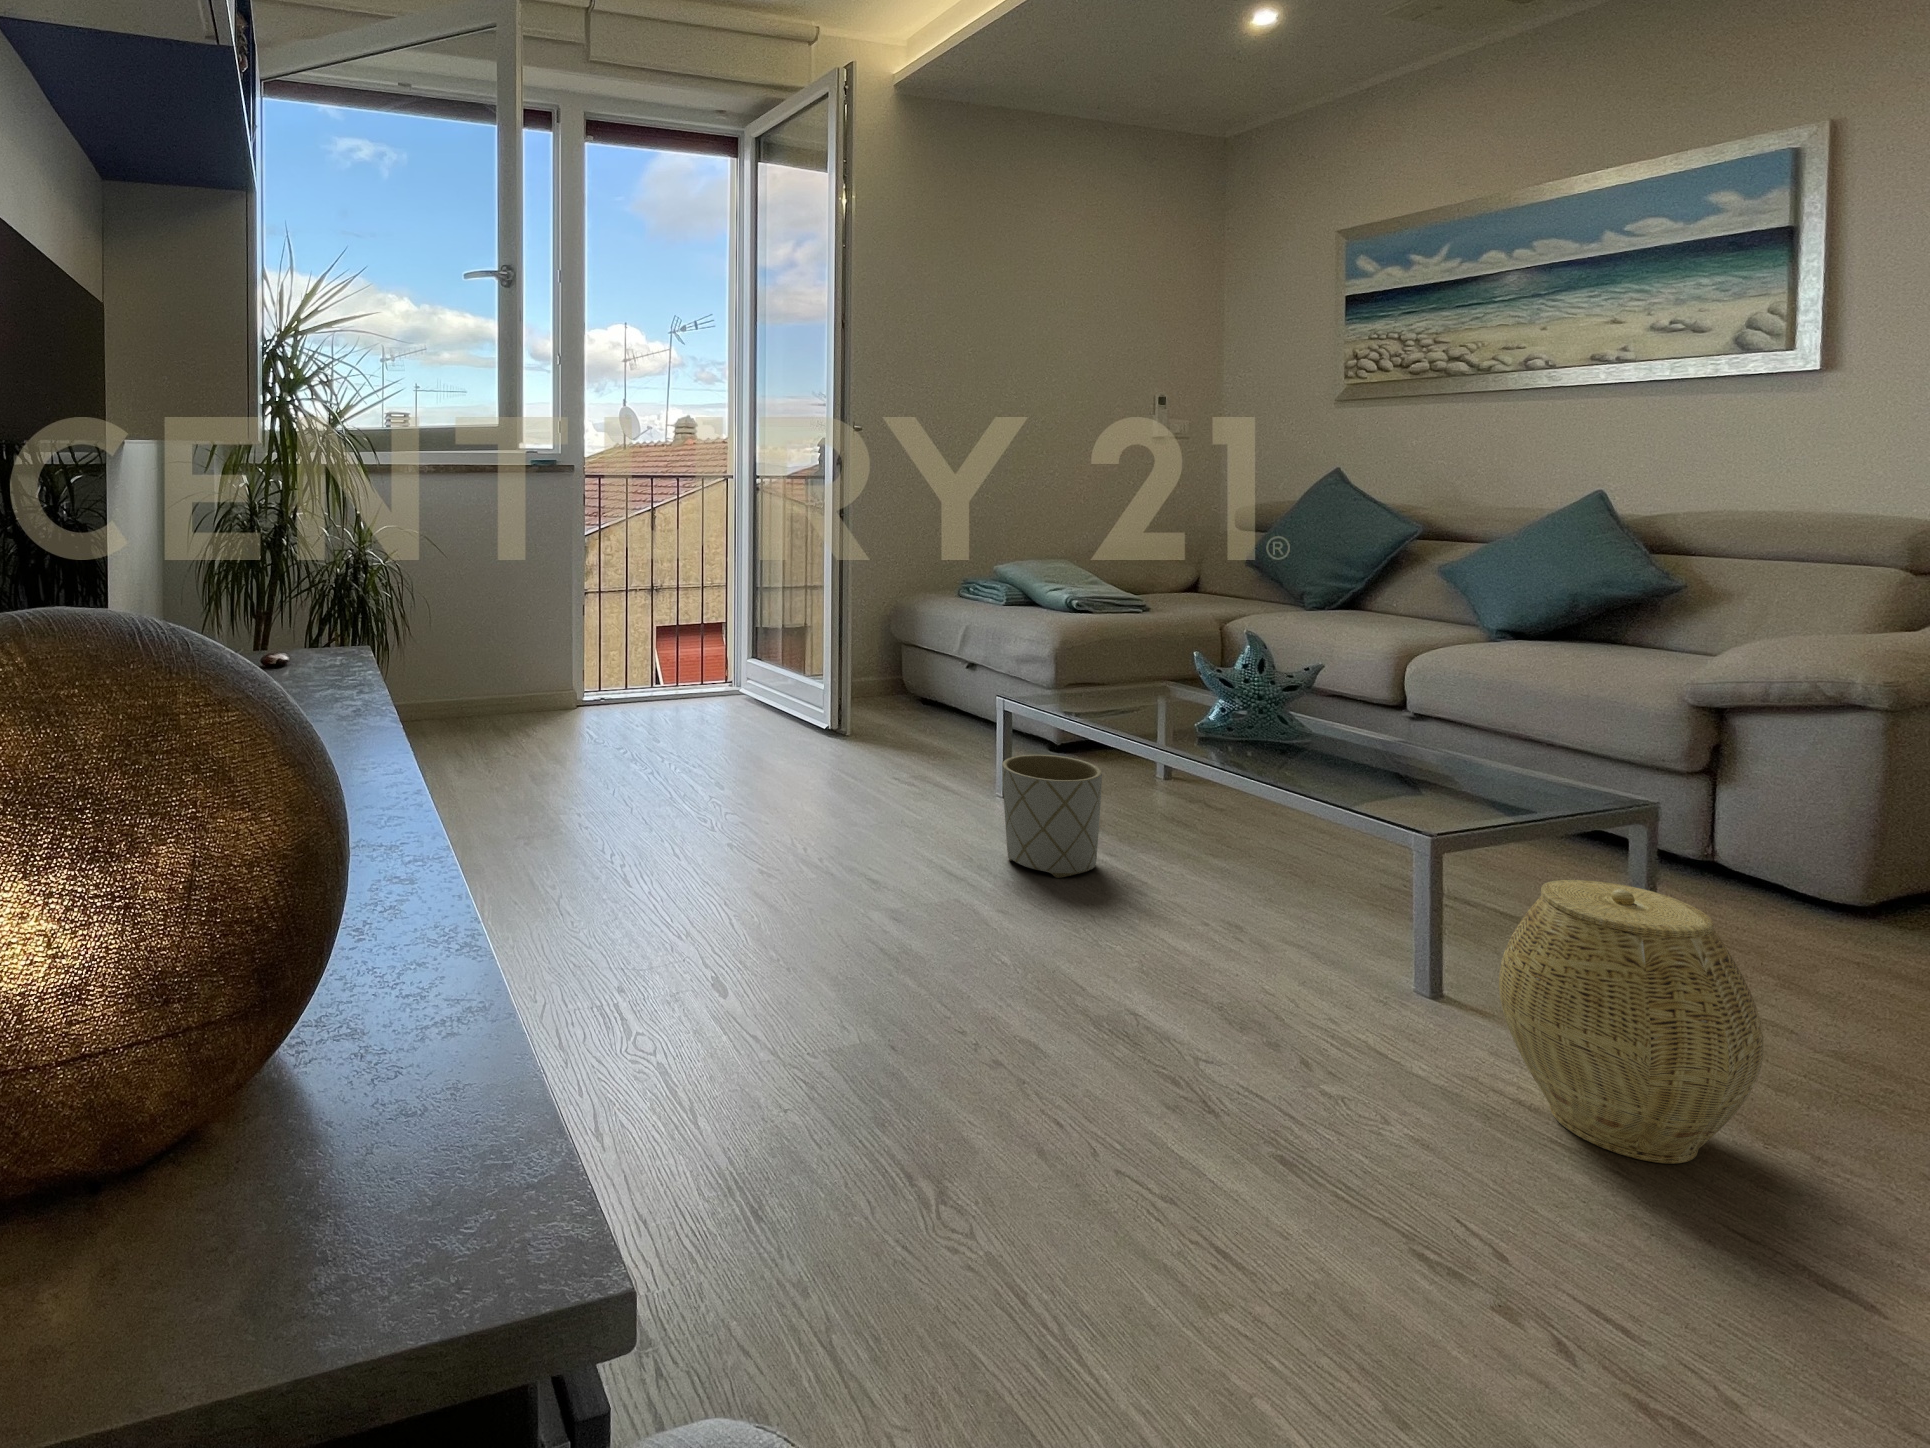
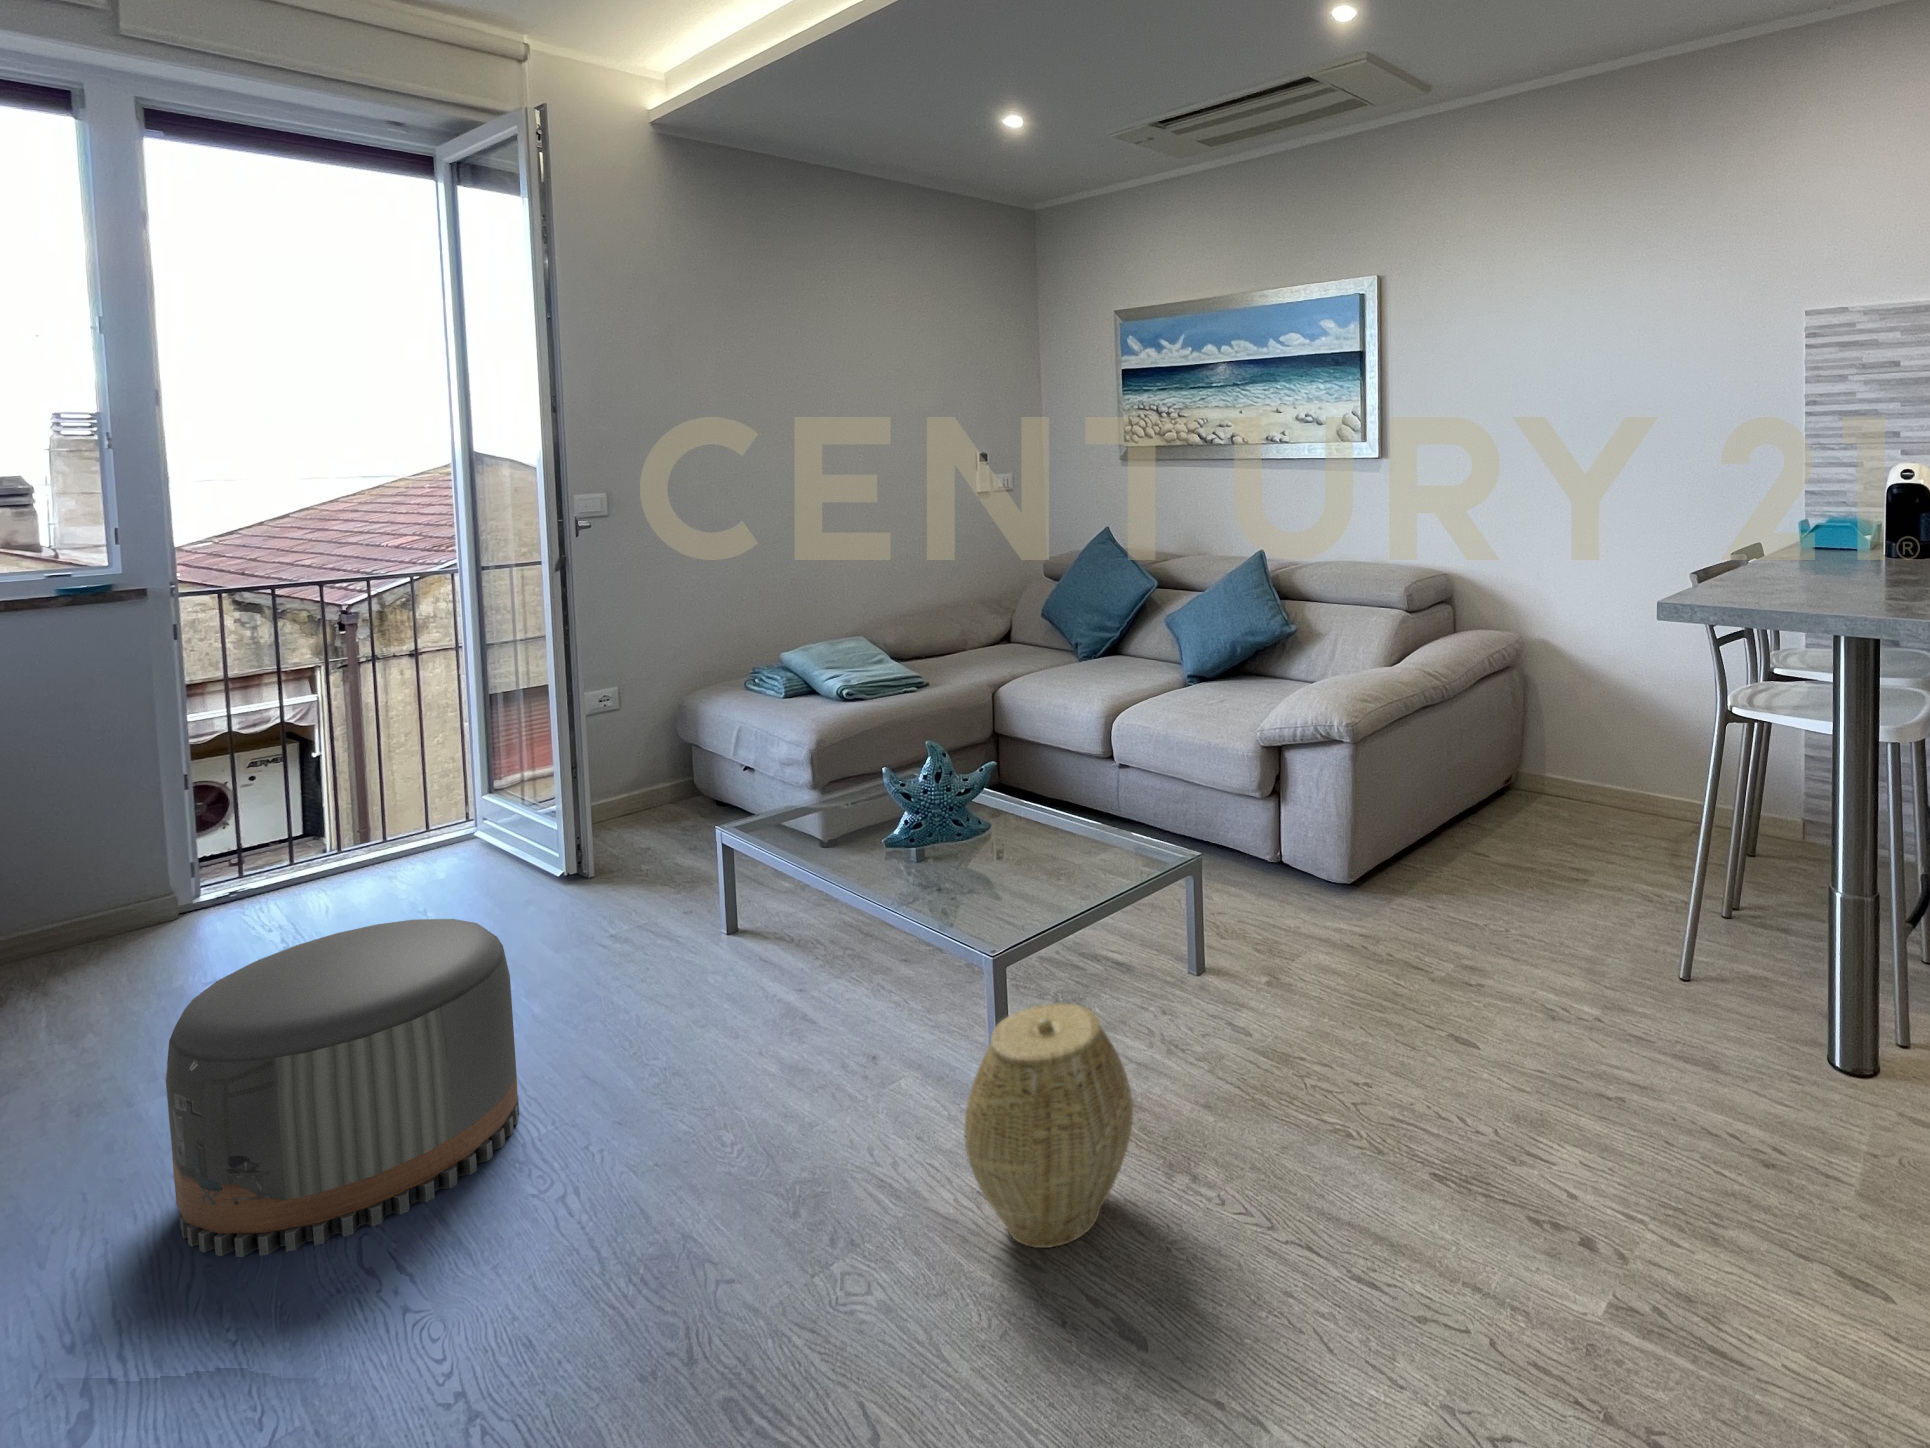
pouf: none [695,705,919,942] -> present [166,919,519,1257]
planter: present [1002,755,1102,878] -> none [653,905,763,1045]

